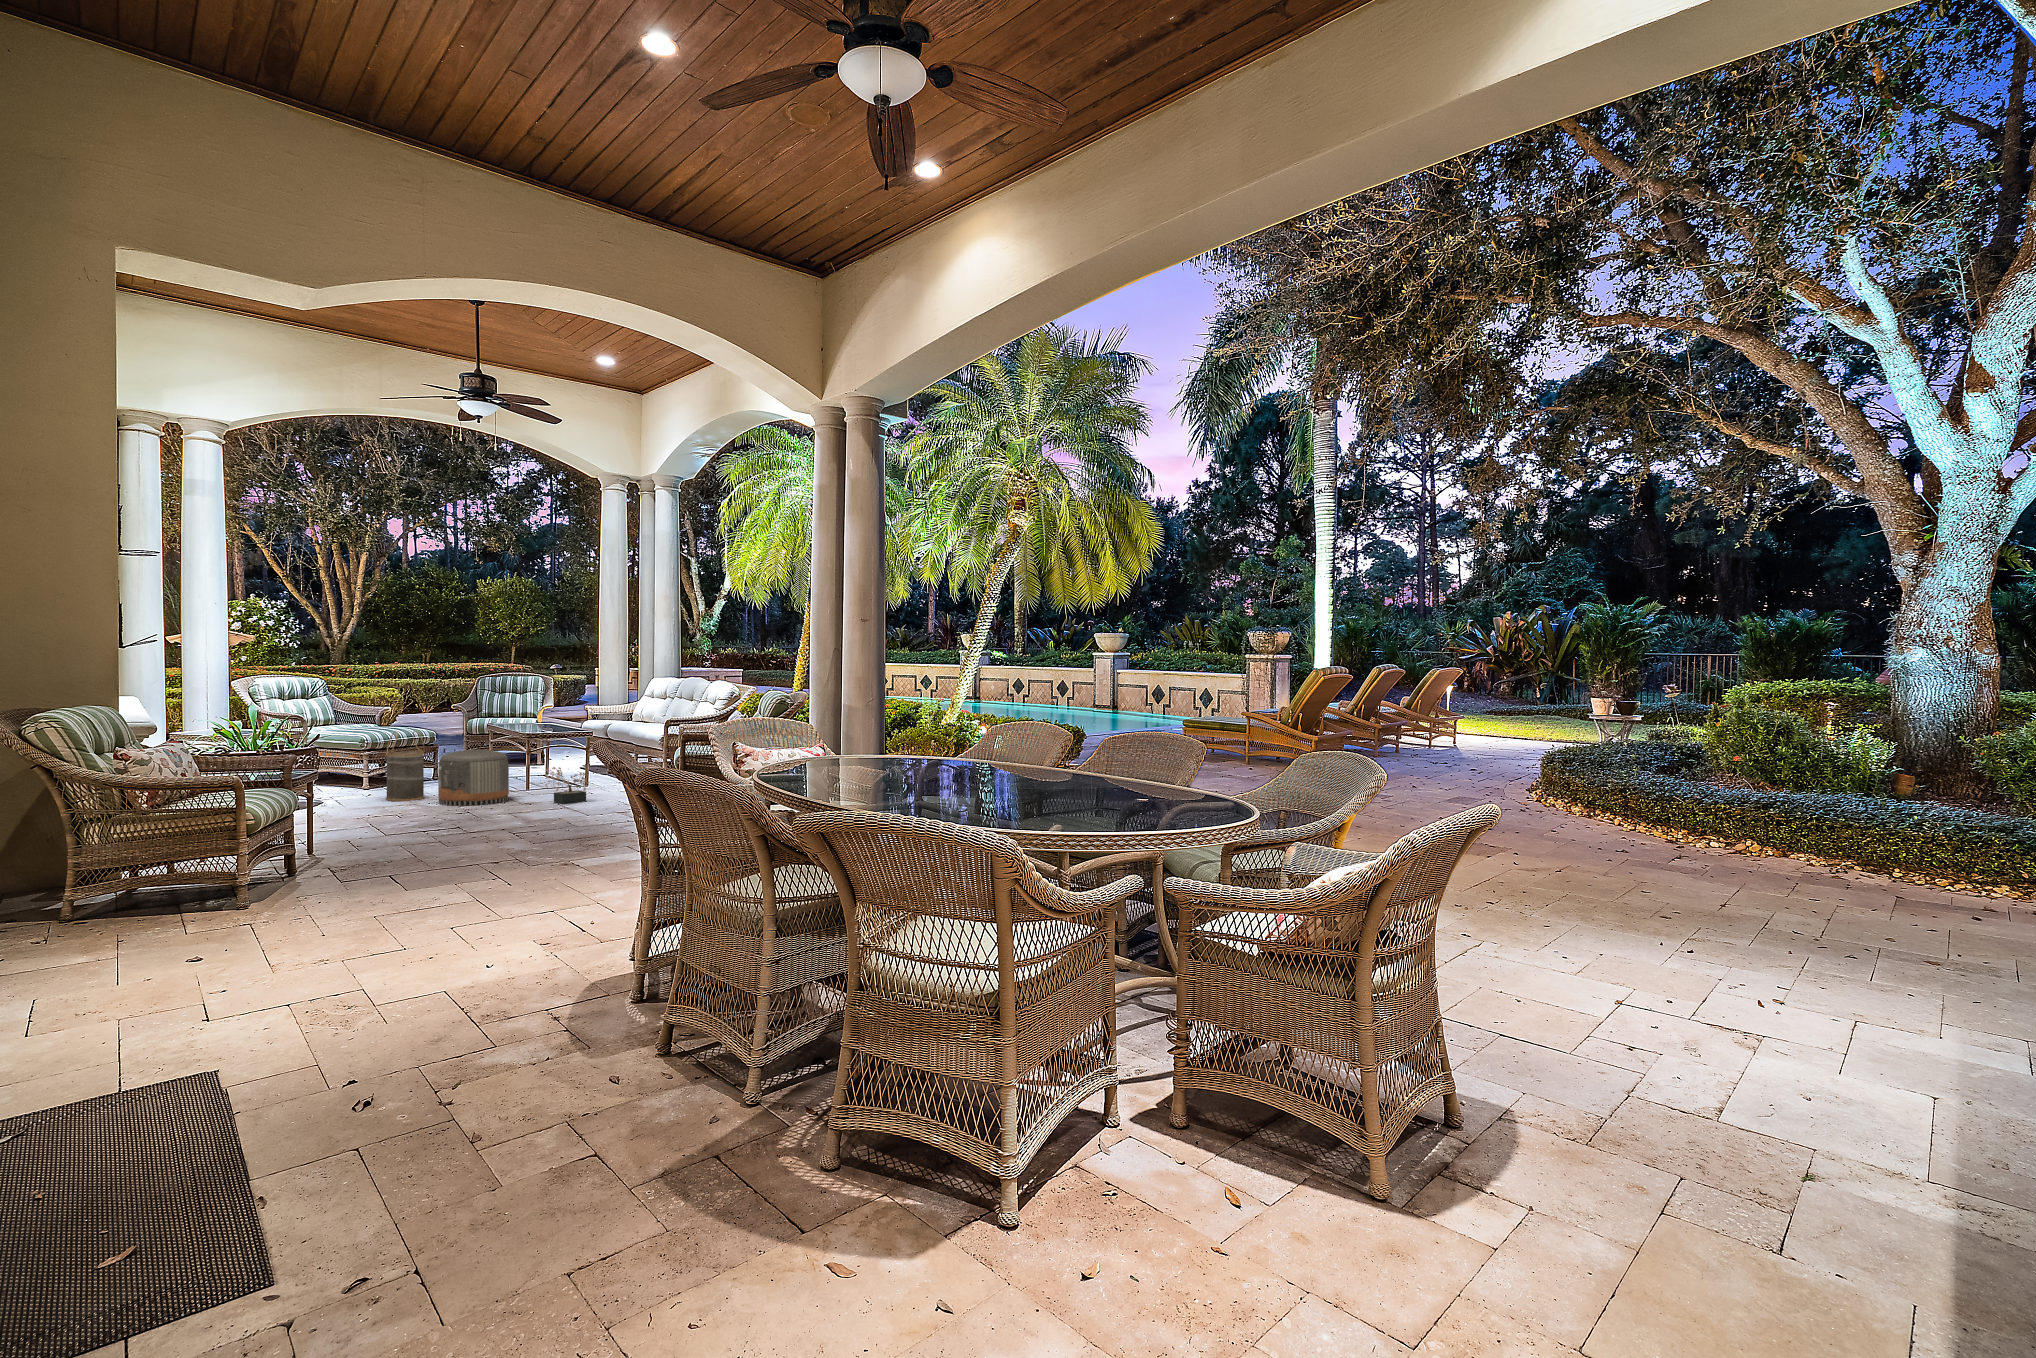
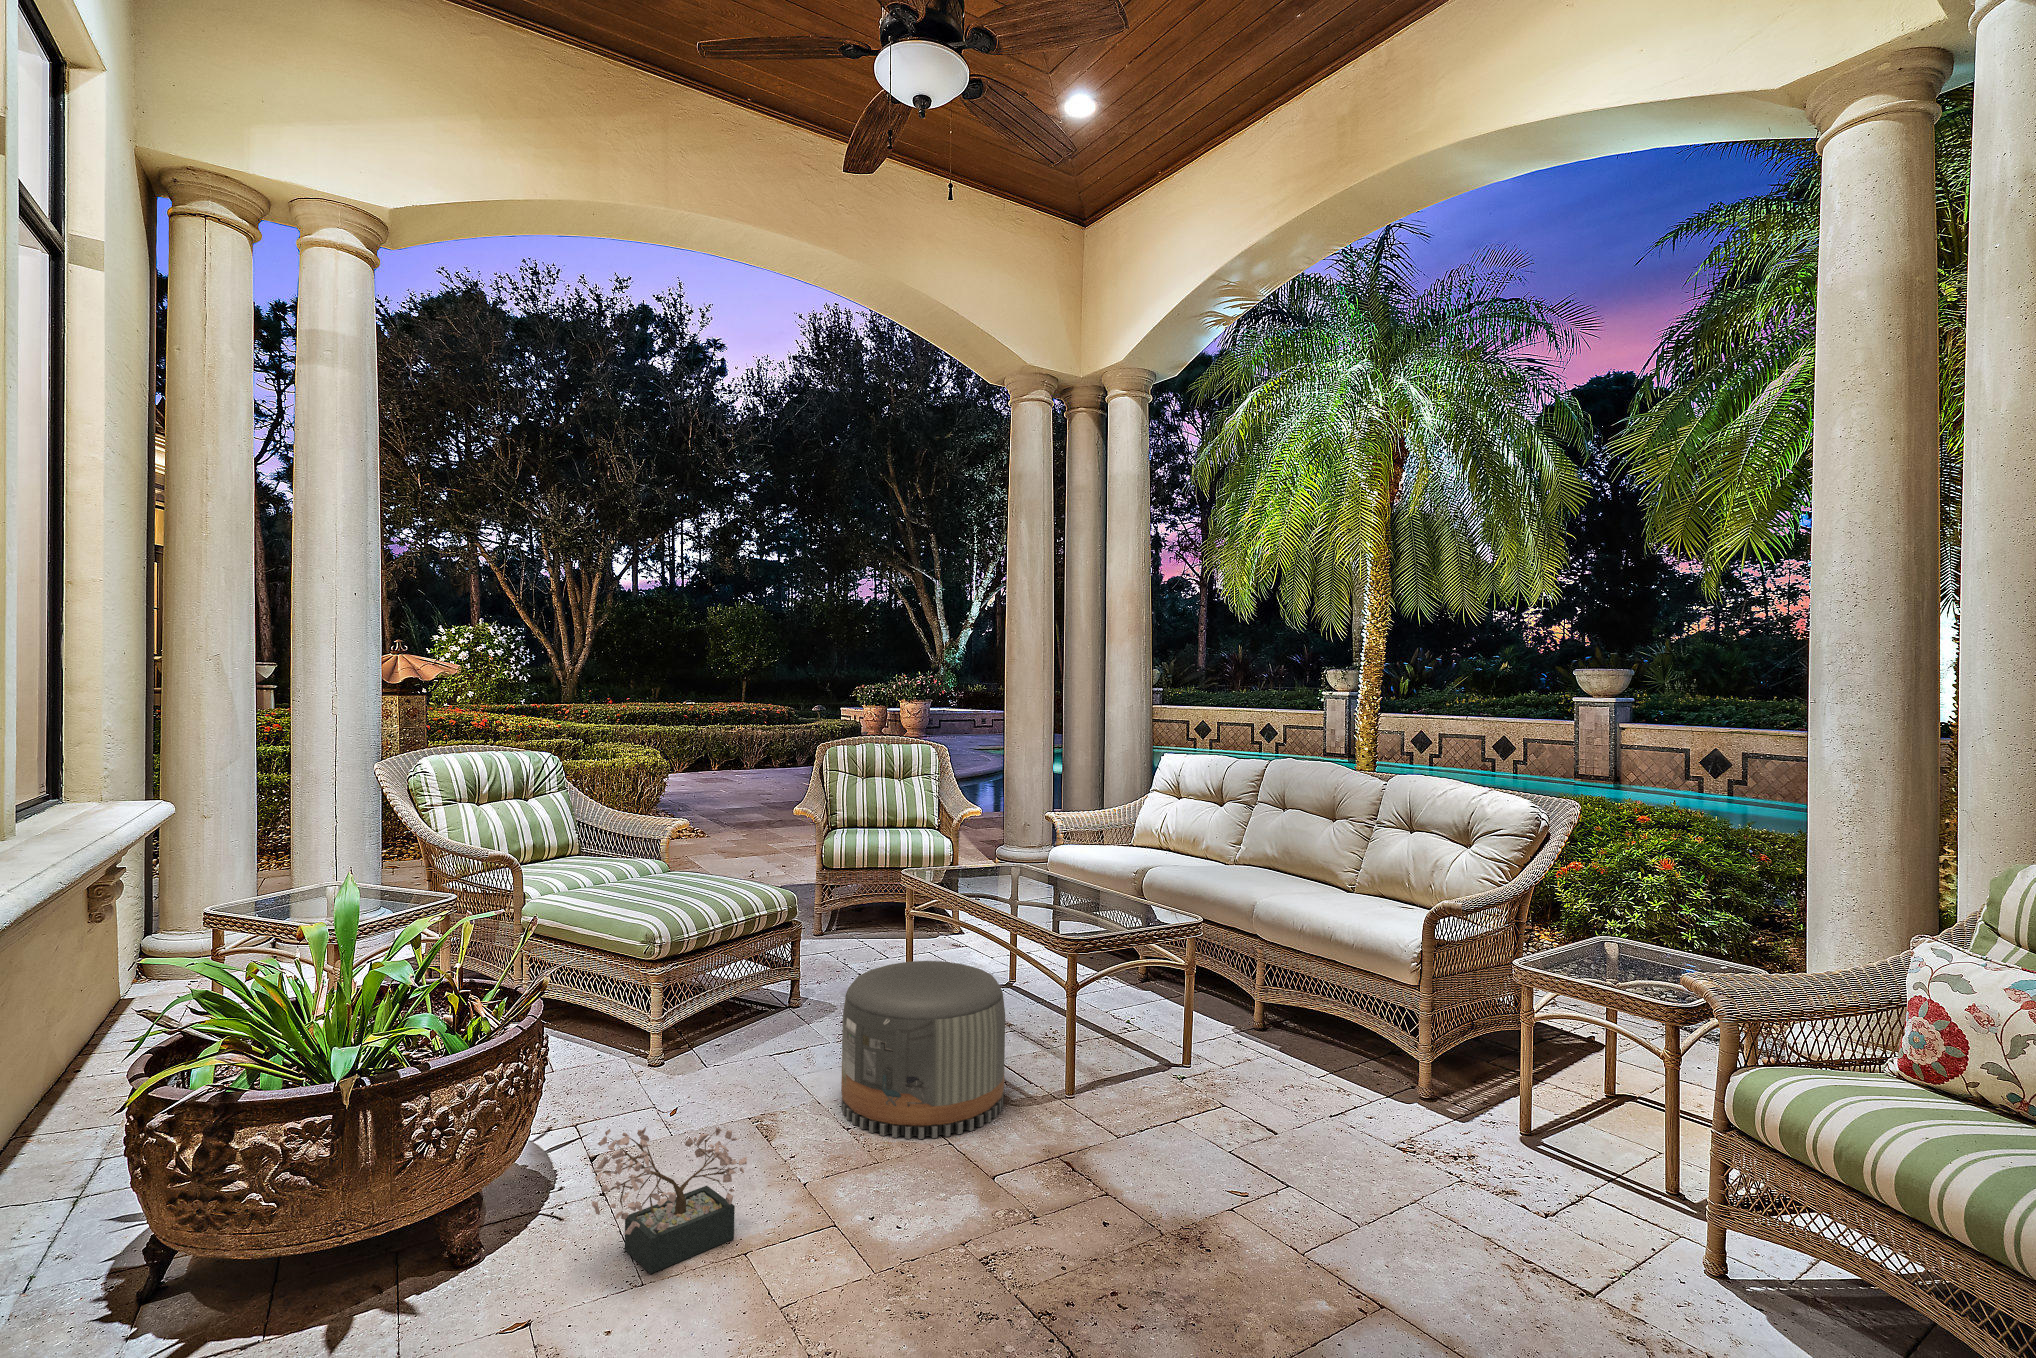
basket: present [386,731,425,801] -> none [704,907,796,1093]
decorative plant: present [545,767,589,804] -> present [592,1127,747,1274]

